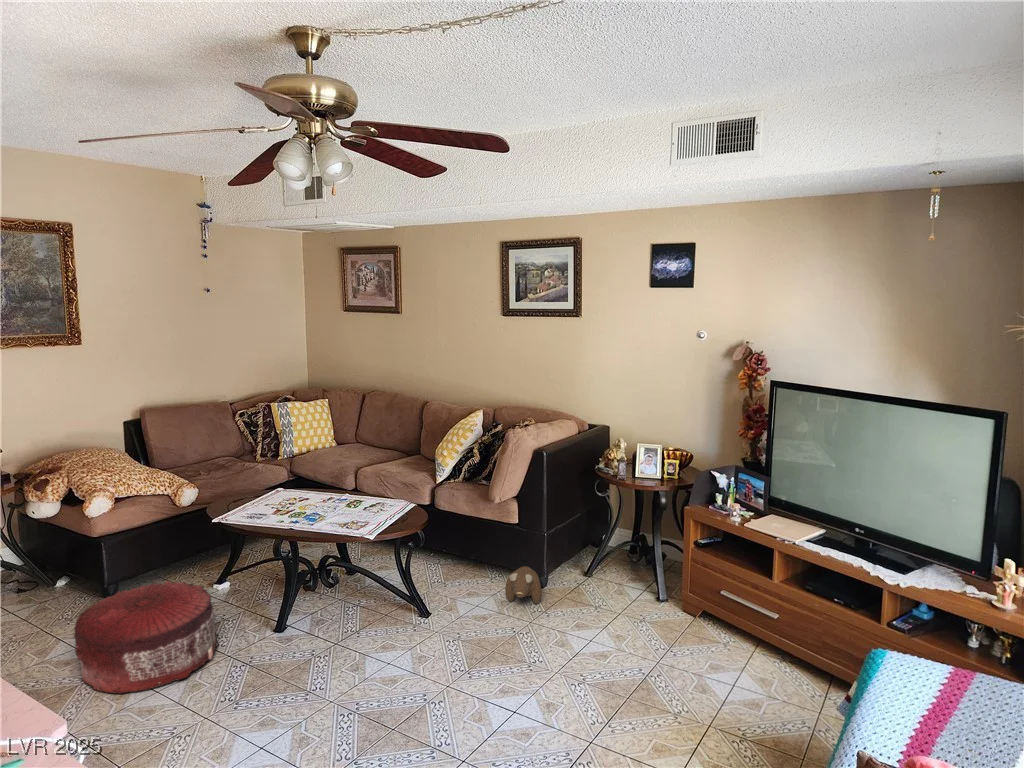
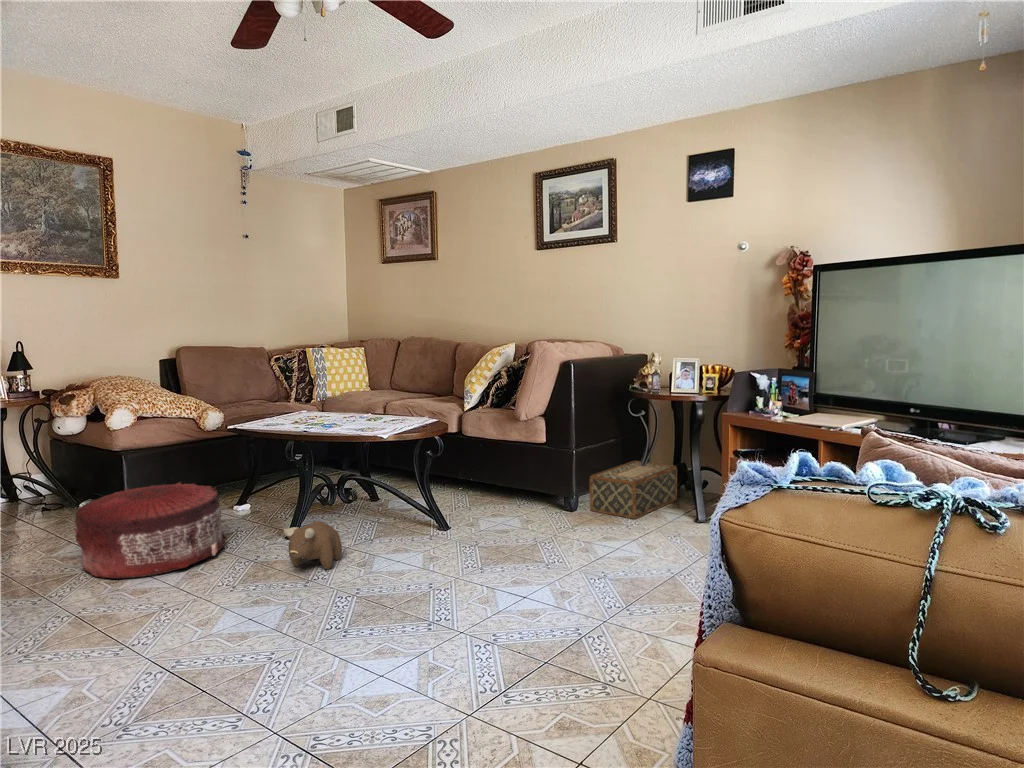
woven basket: none [558,530,637,597] -> present [590,461,677,519]
plush toy: present [505,566,541,604] -> present [284,521,342,570]

